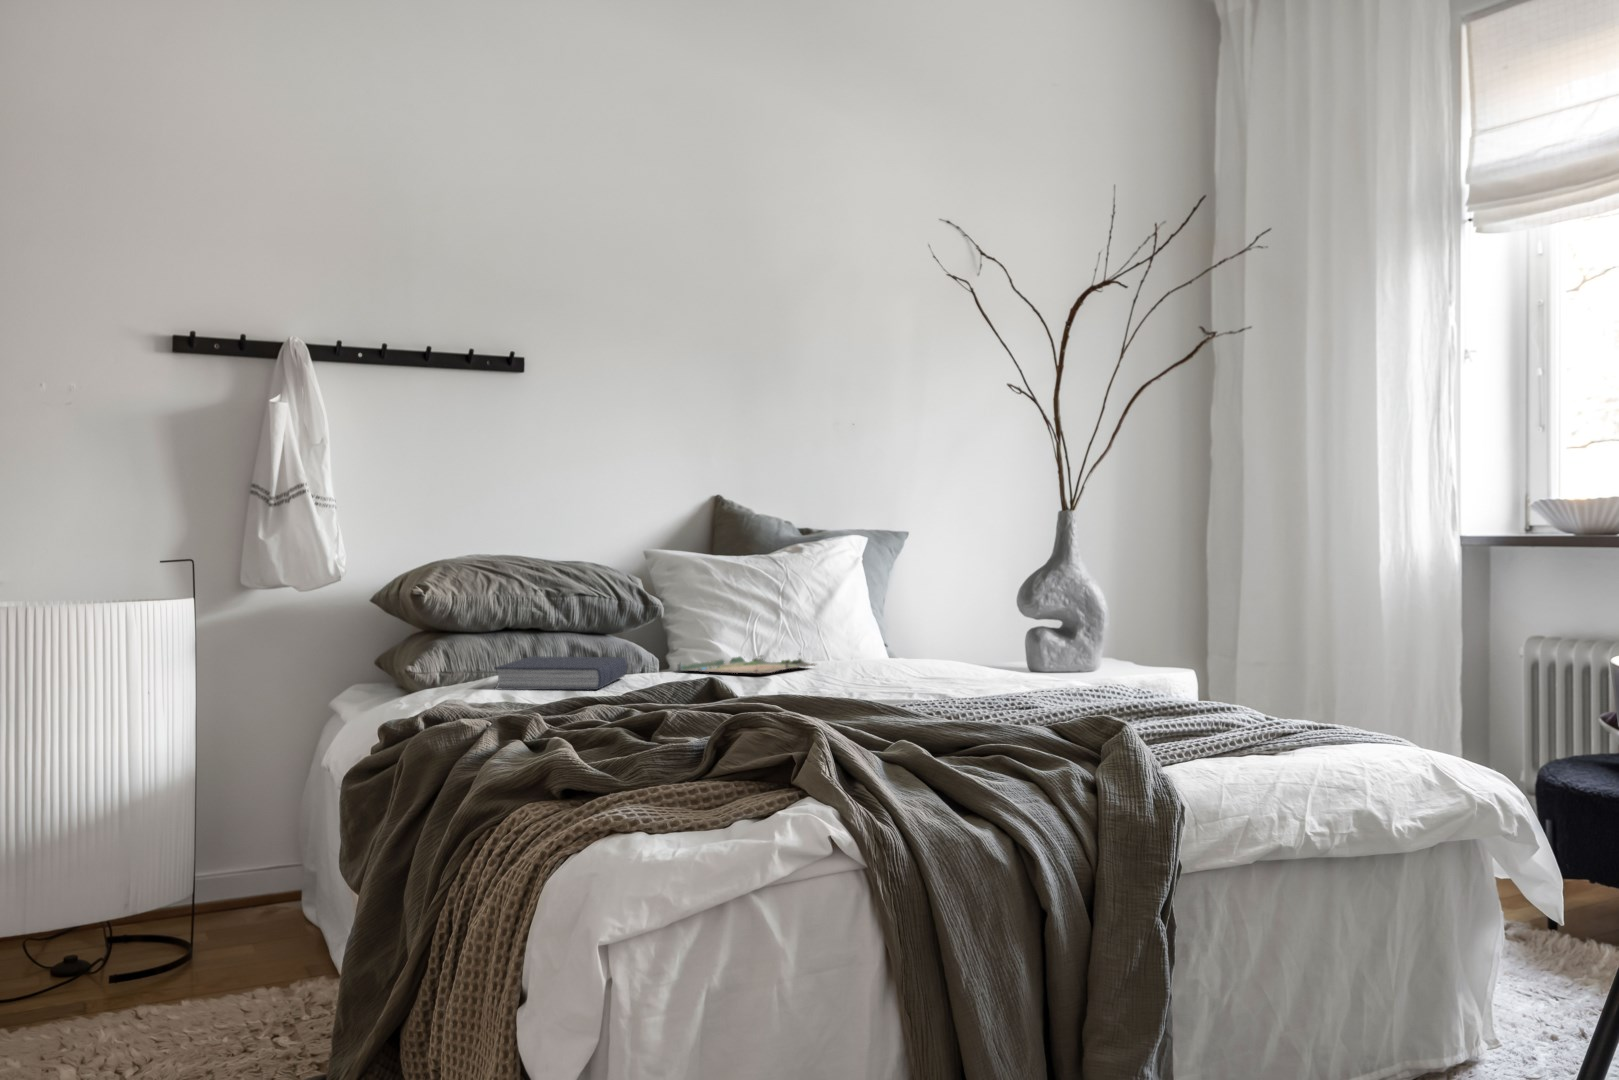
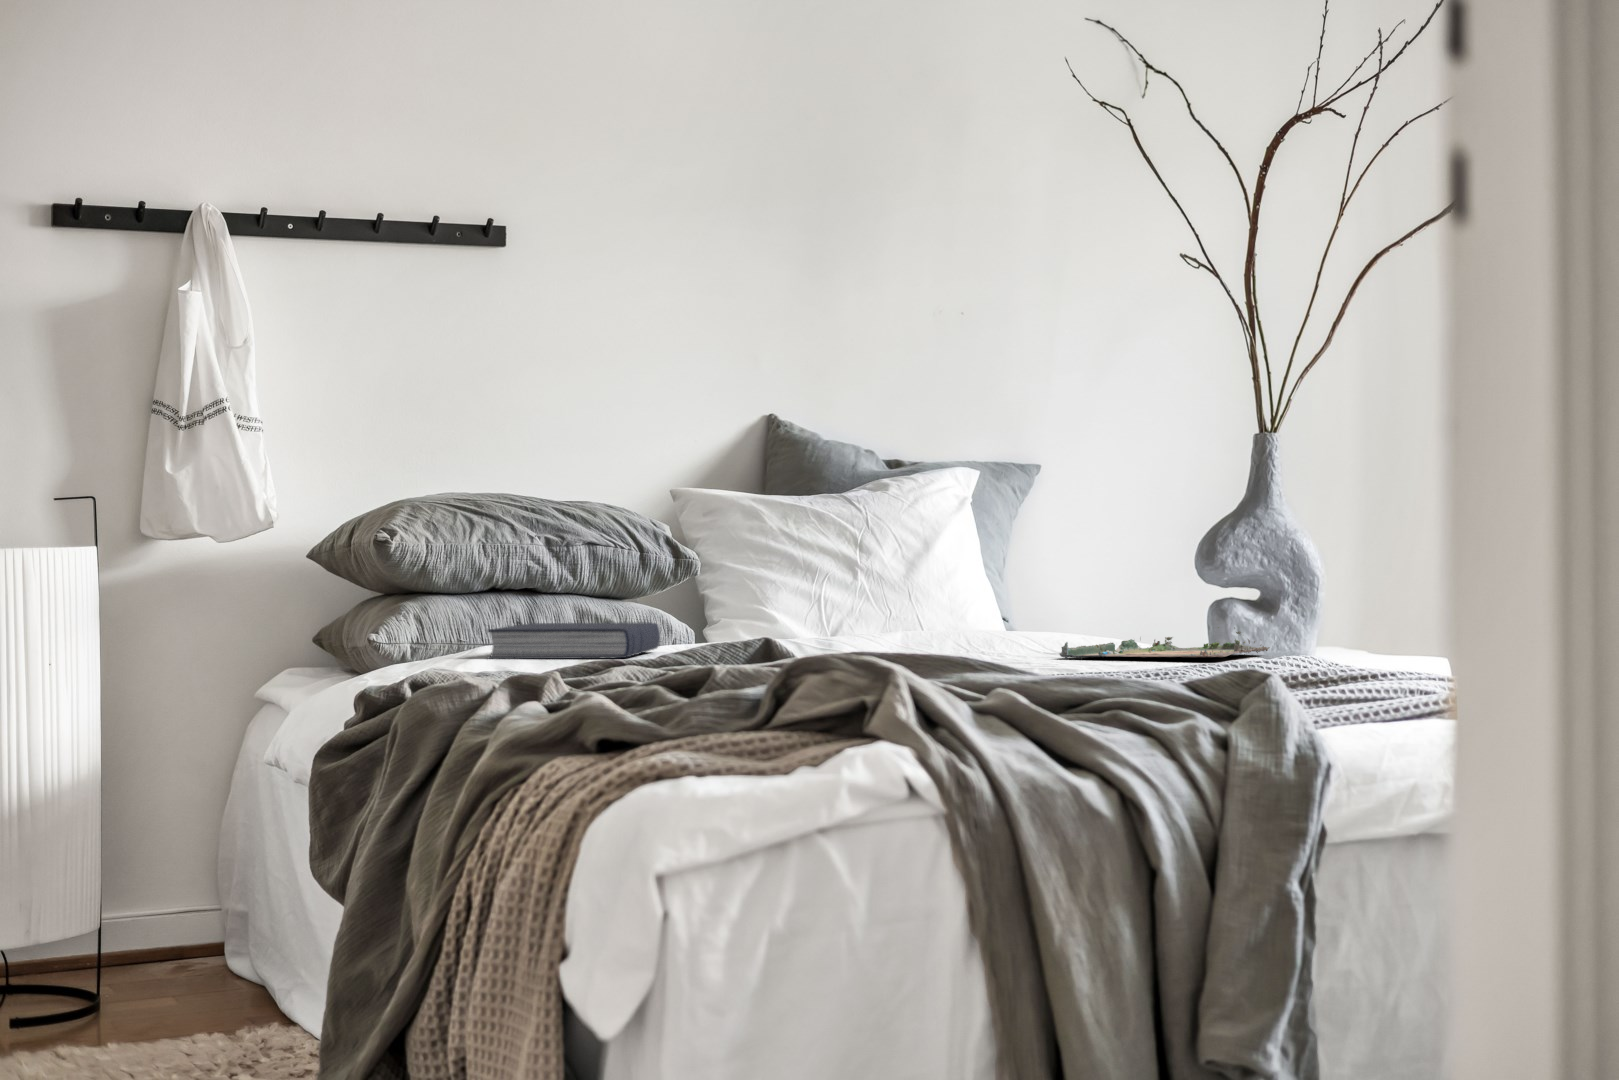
tray: present [676,656,815,674] -> present [1059,627,1270,659]

